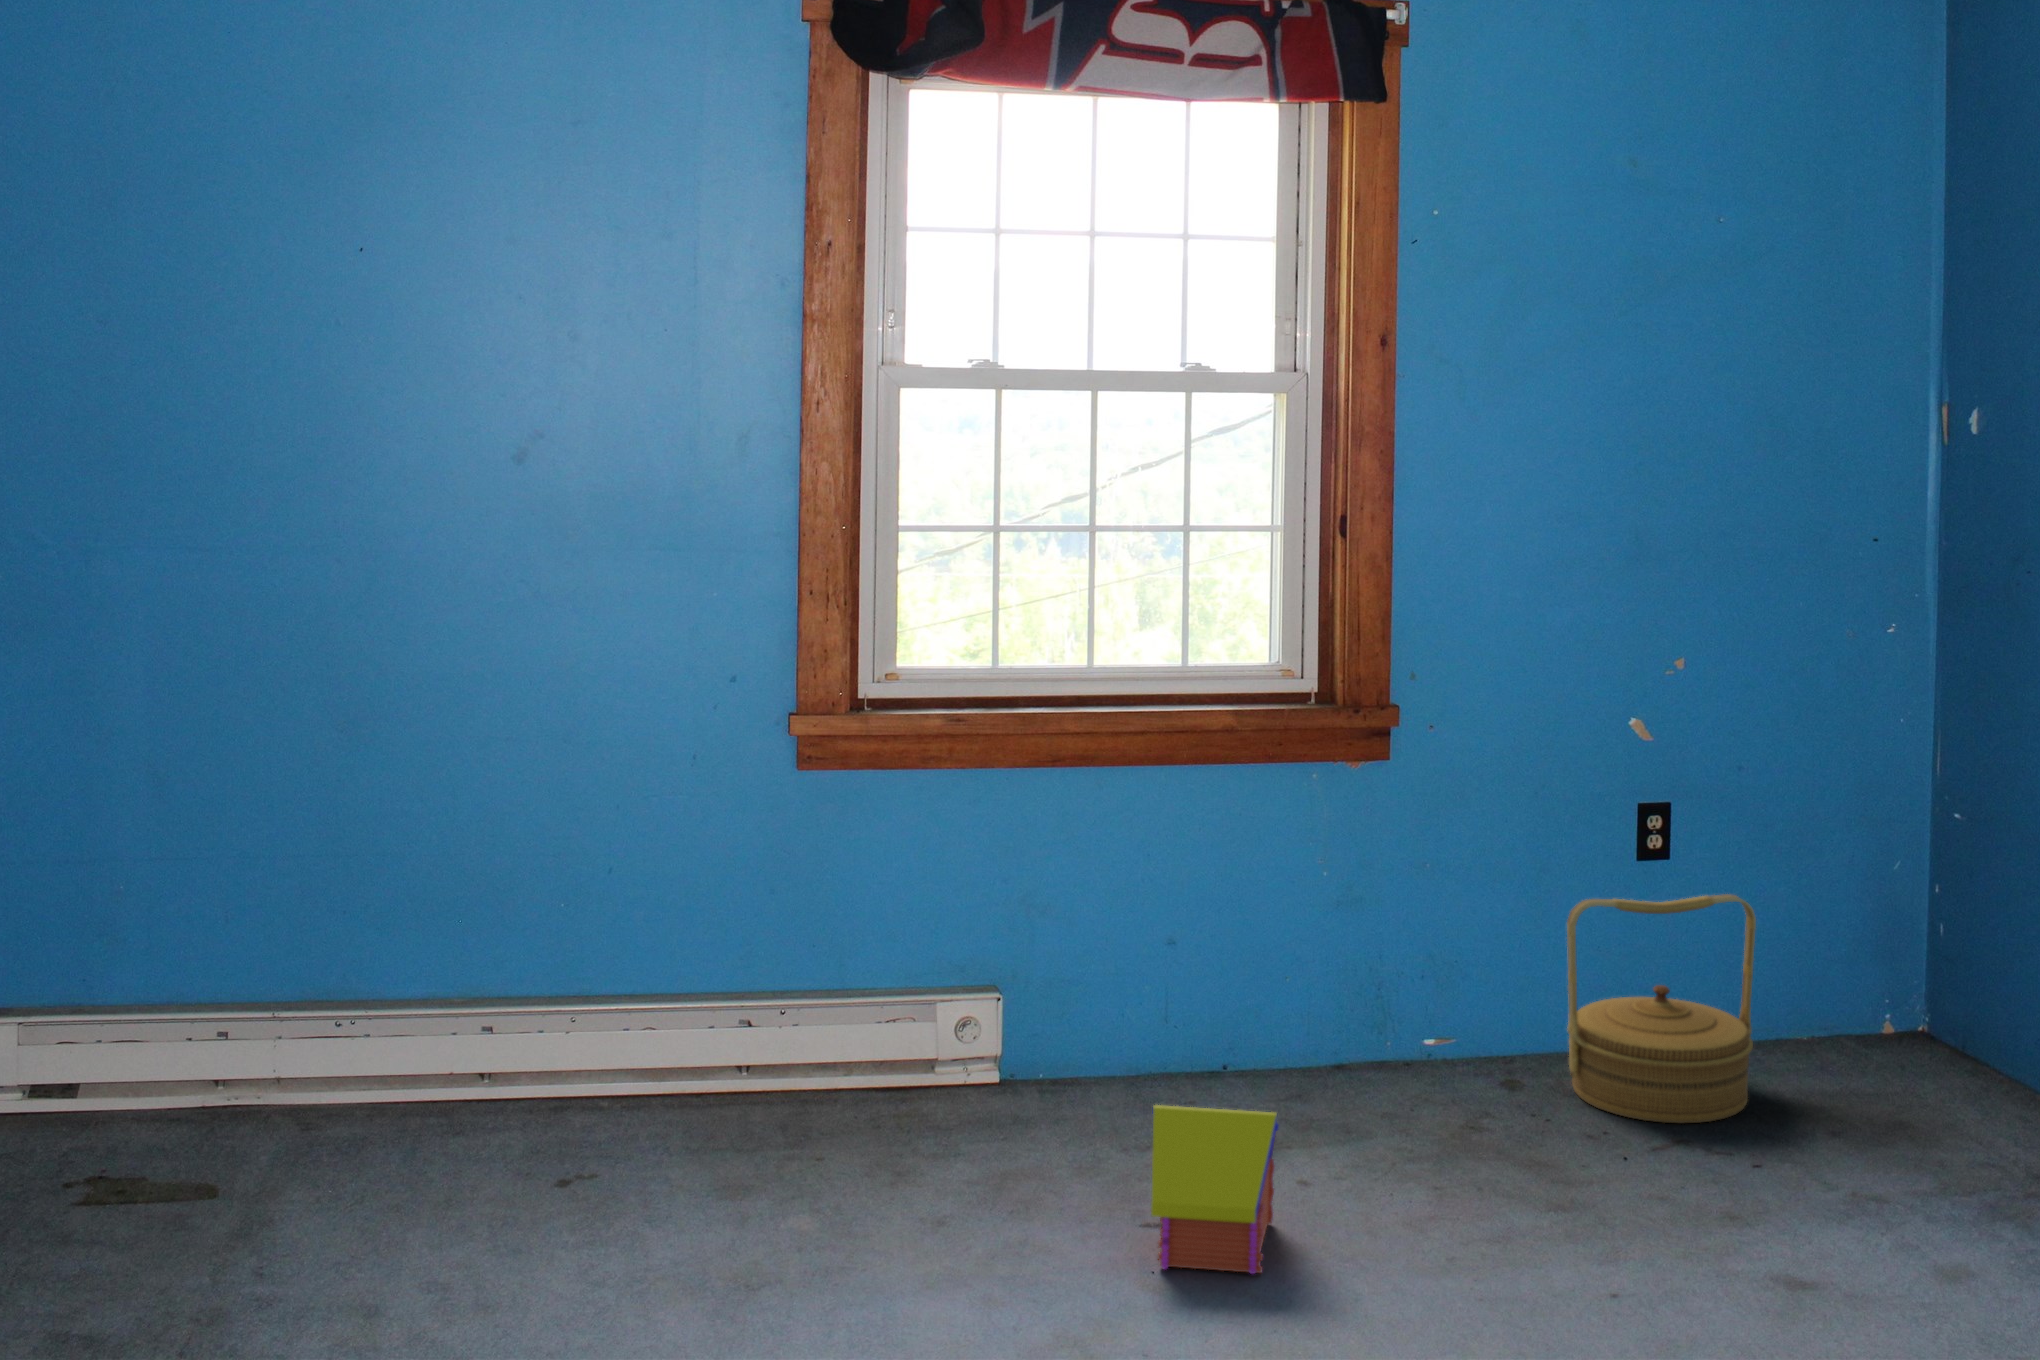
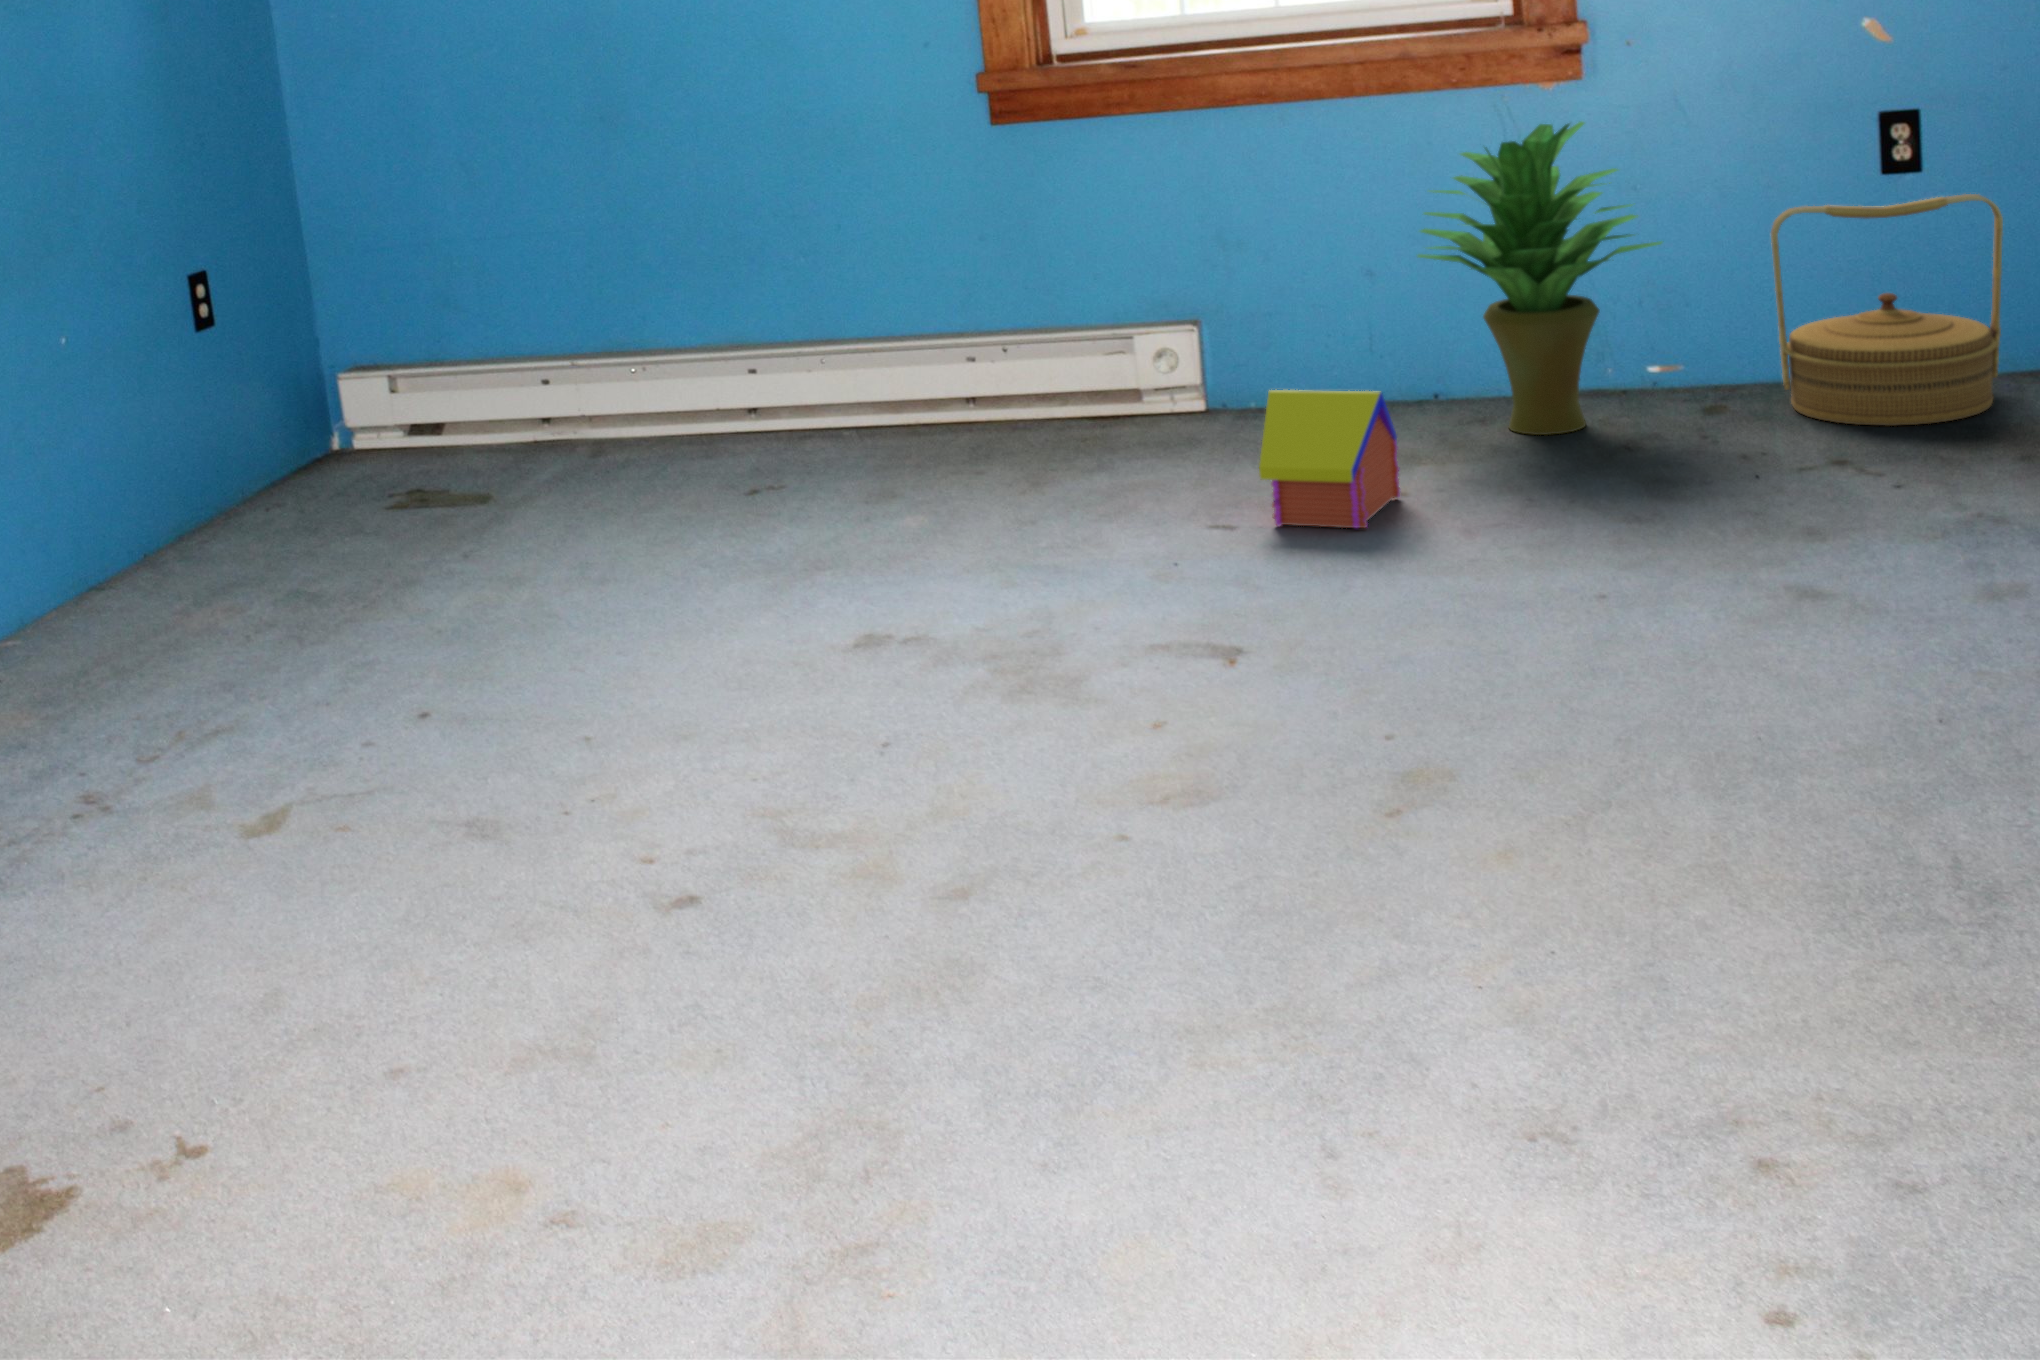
potted plant: none [1247,800,1487,1127] -> present [1418,122,1662,435]

